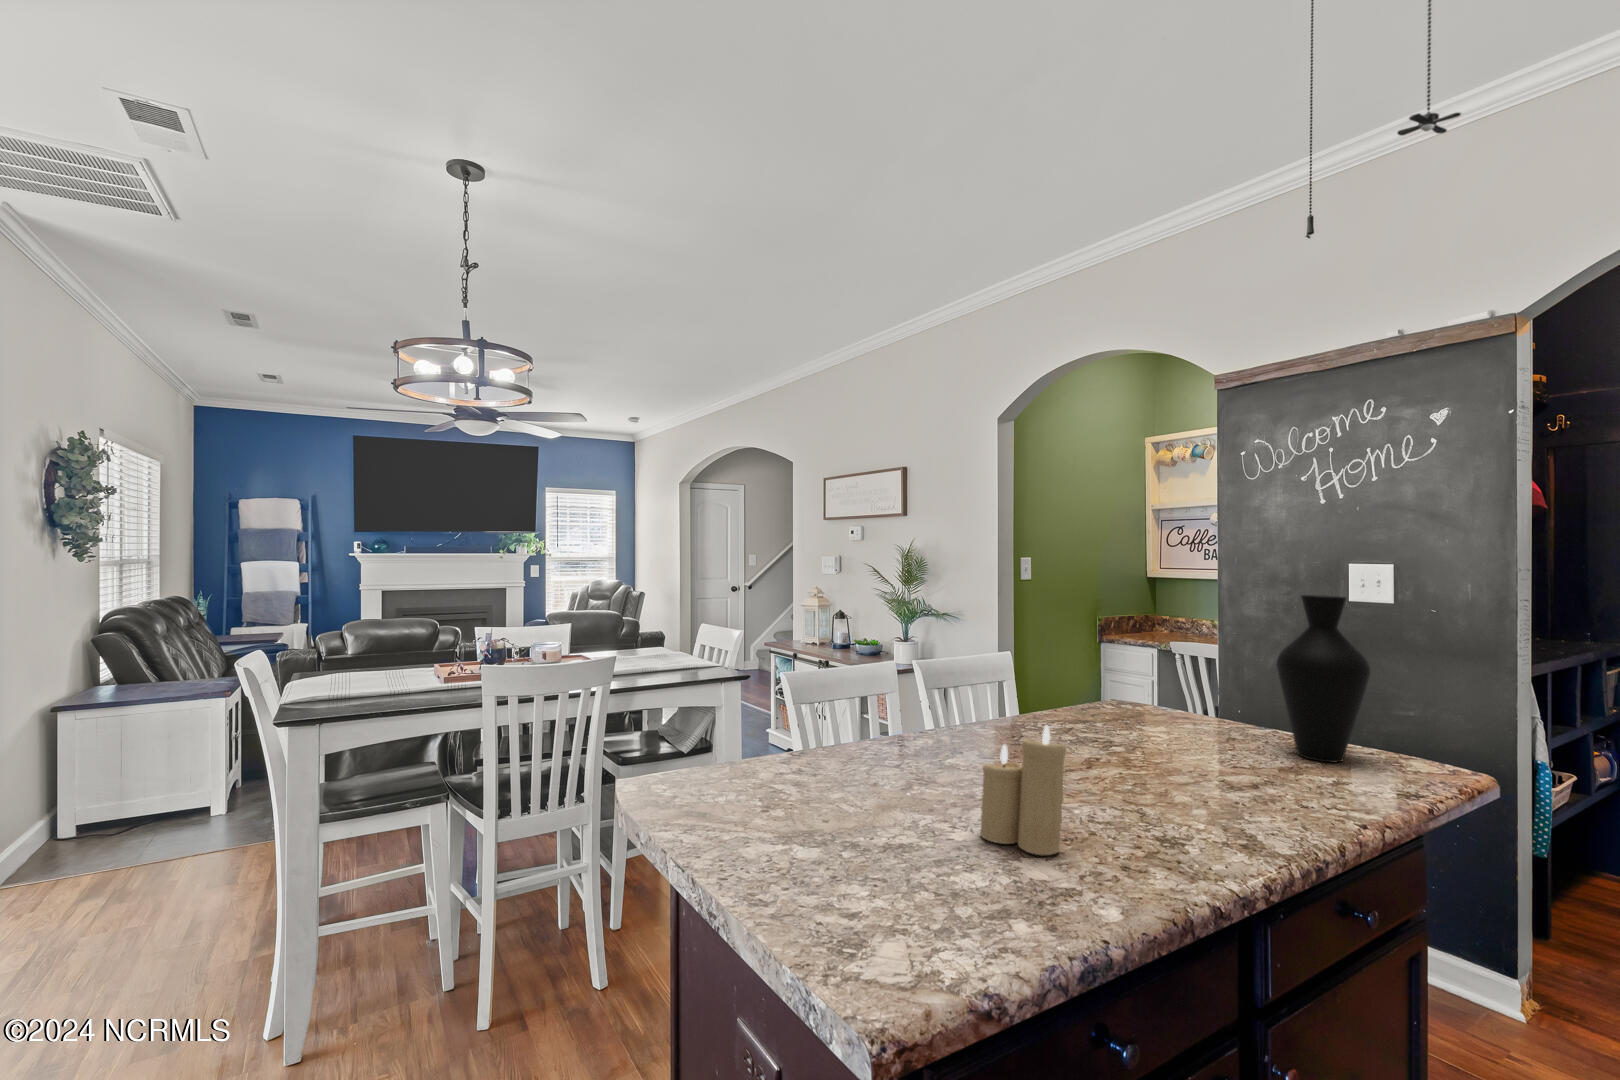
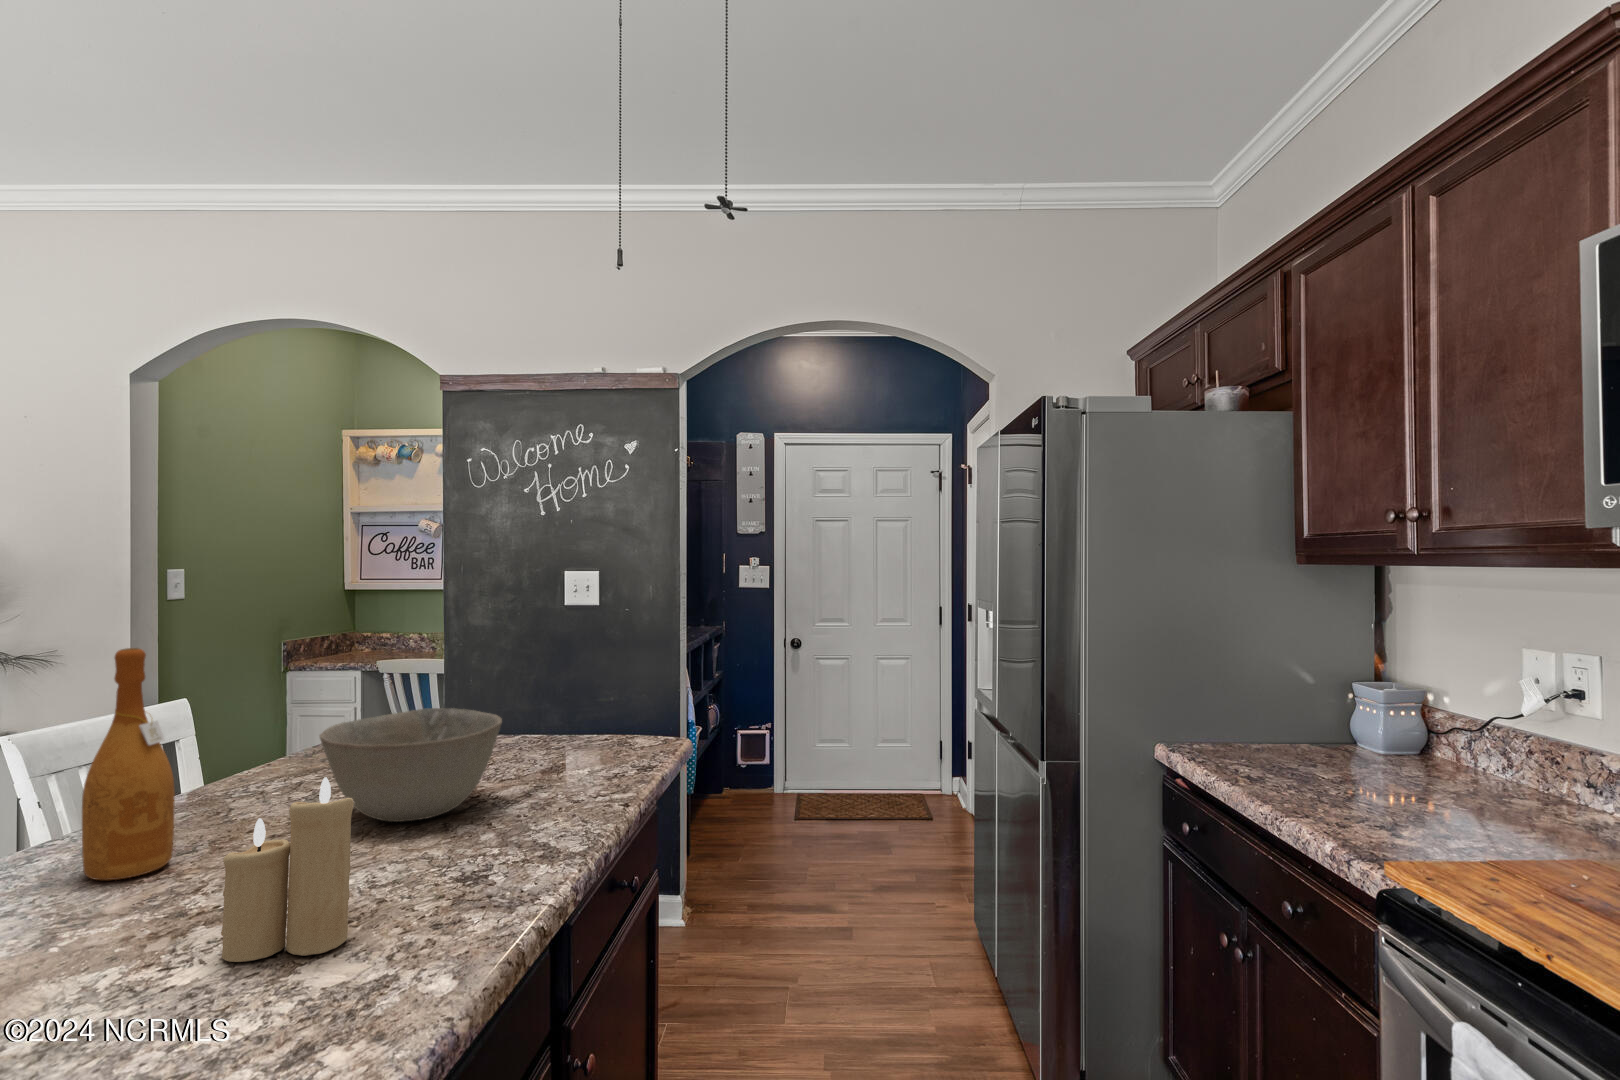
vase: present [1276,595,1370,762] -> none [532,592,611,756]
wine bottle: none [927,612,977,765] -> present [82,648,175,880]
bowl: none [1073,687,1227,781] -> present [320,708,502,822]

